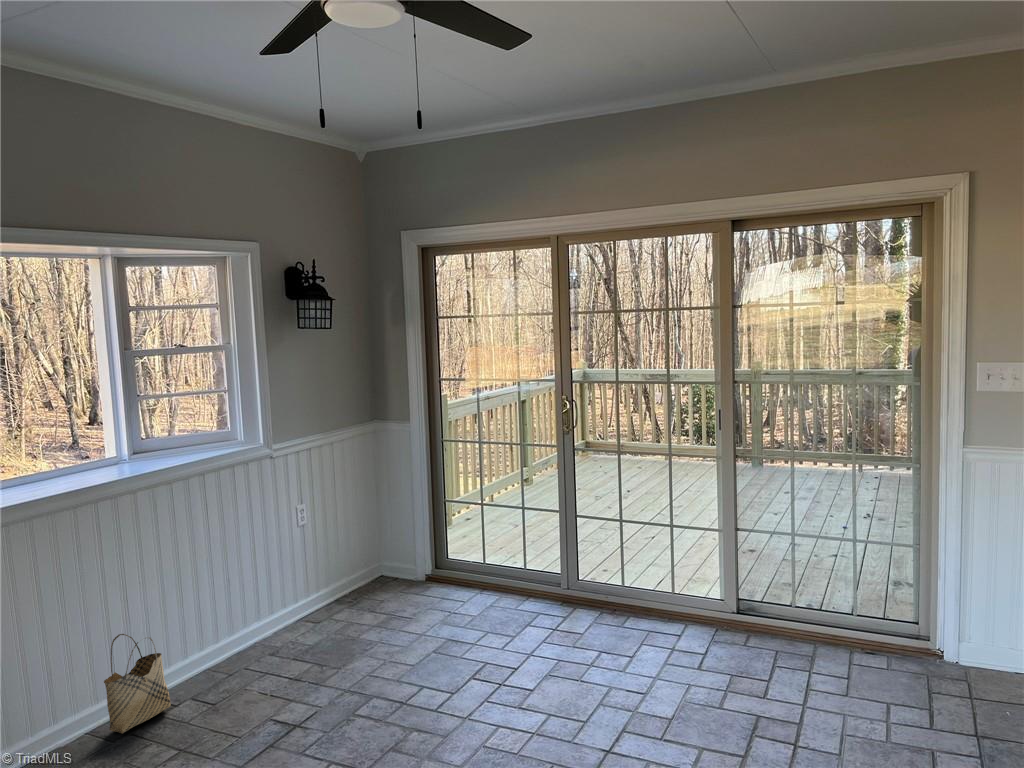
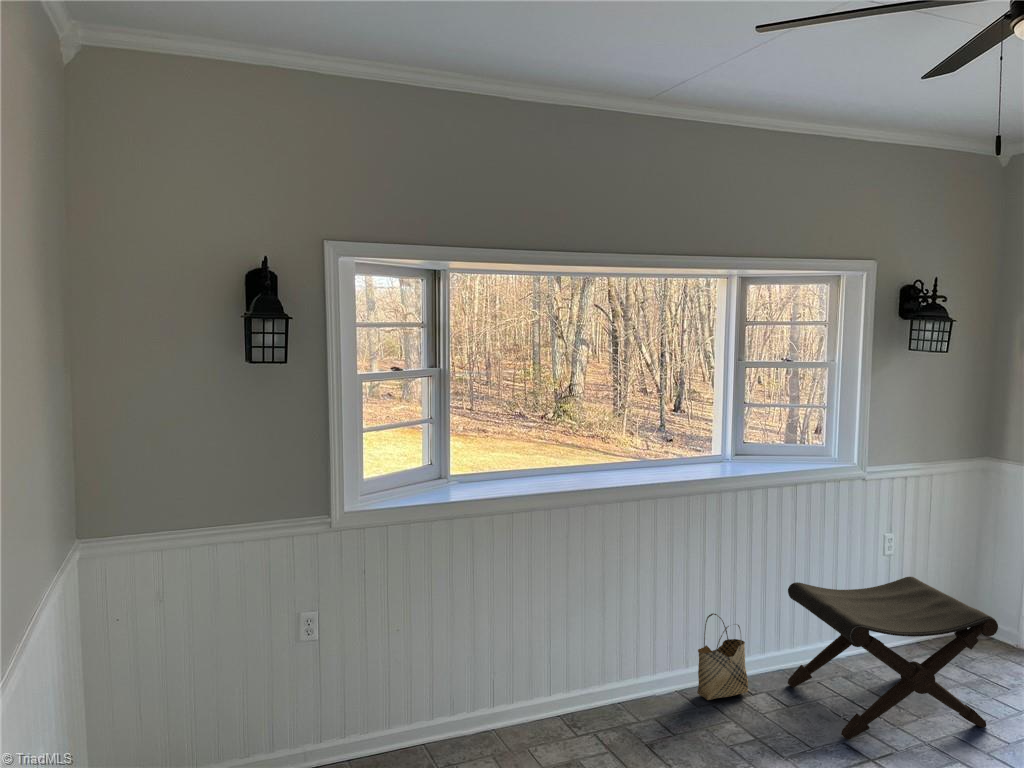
footstool: none [204,540,393,714] -> present [788,577,998,739]

